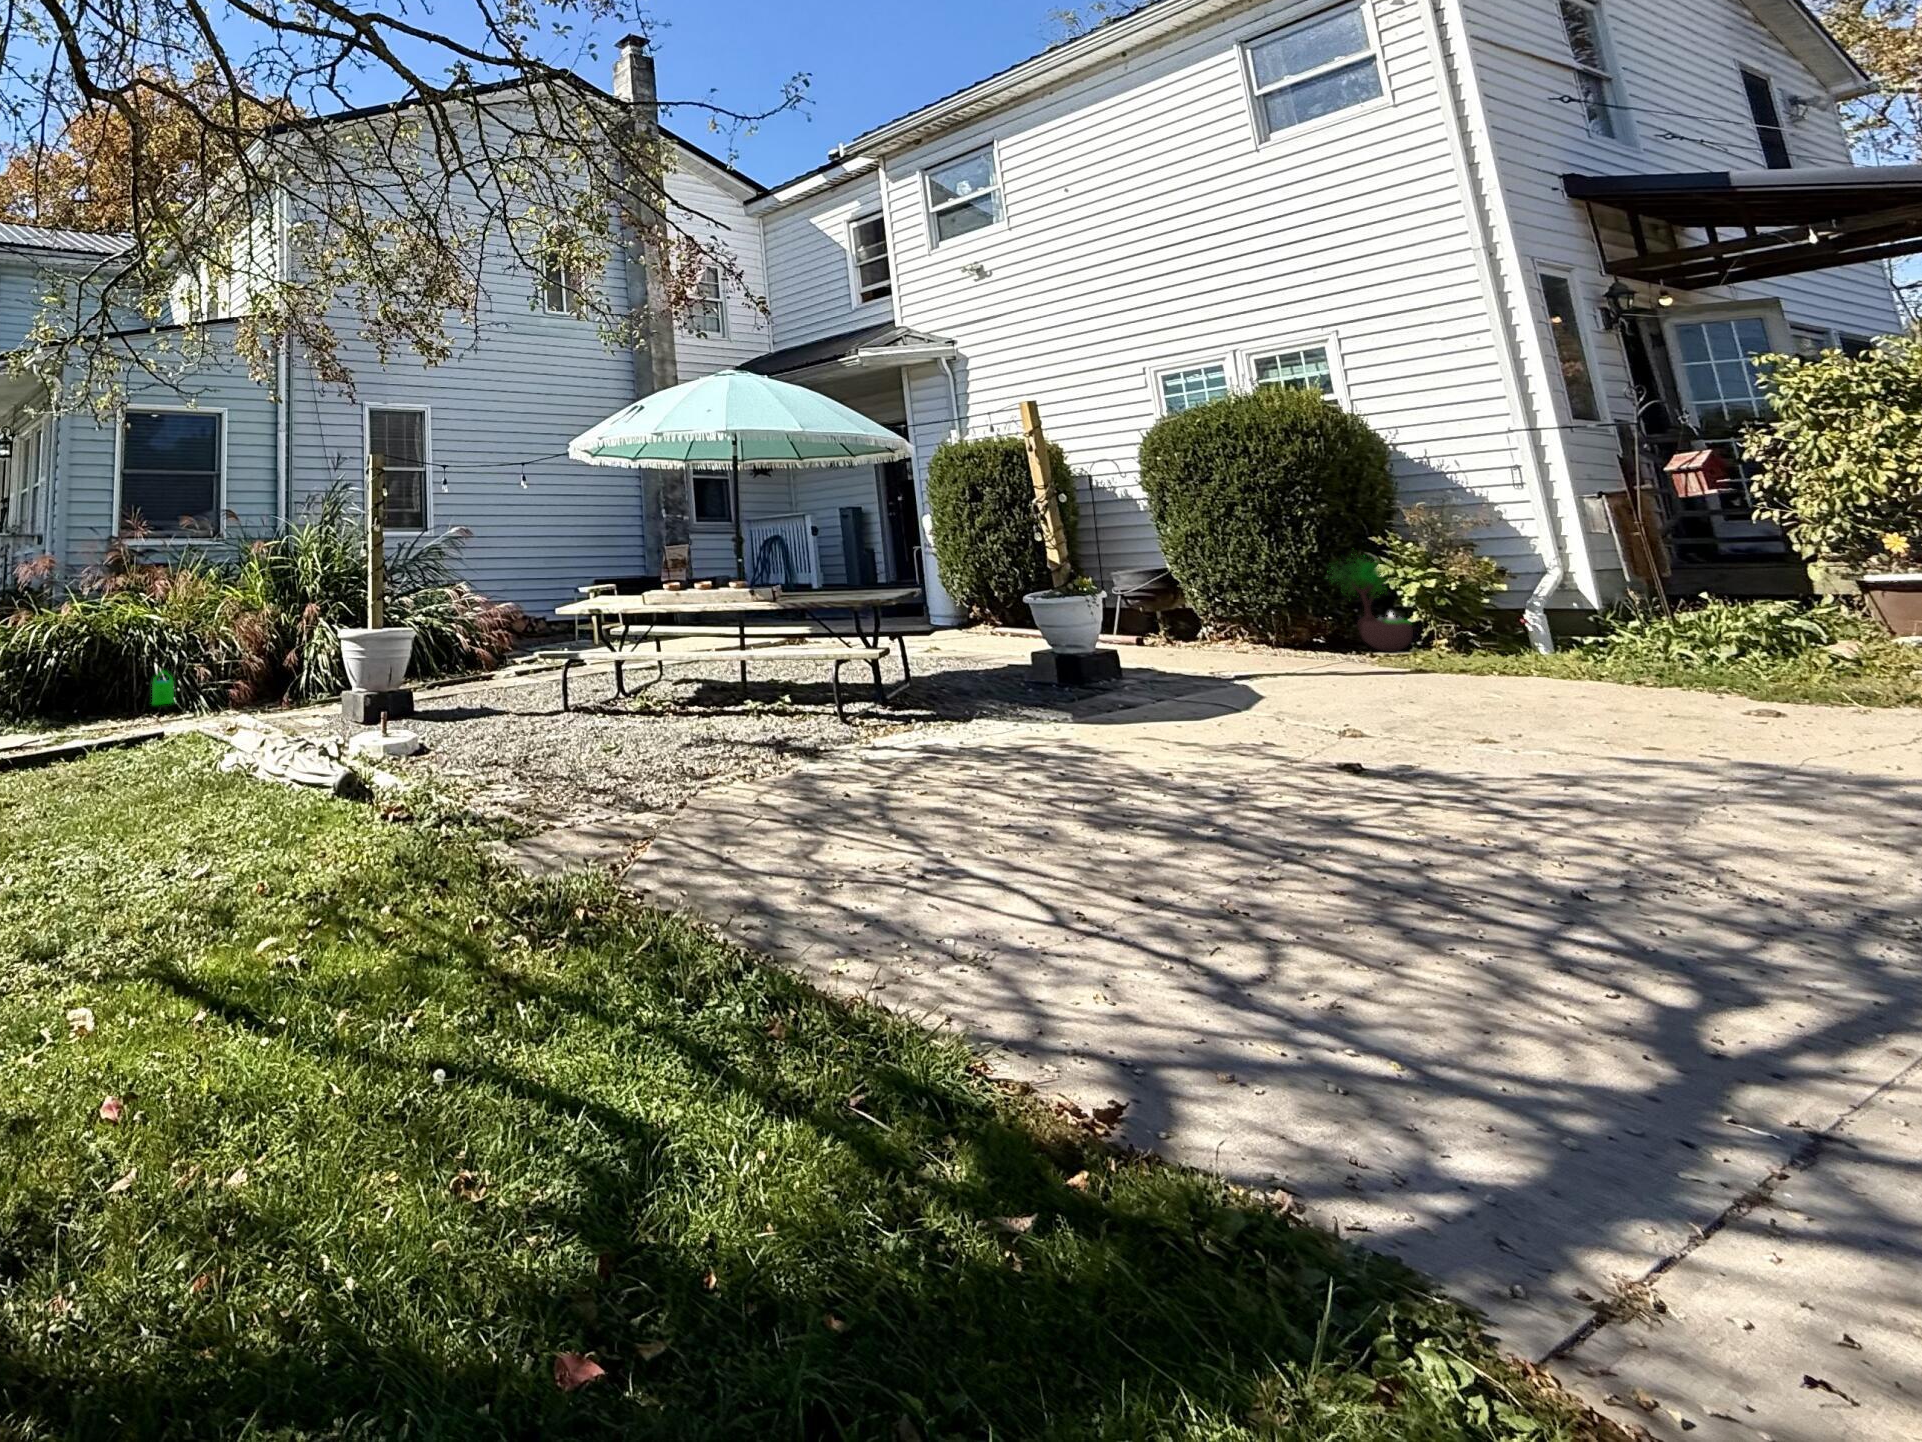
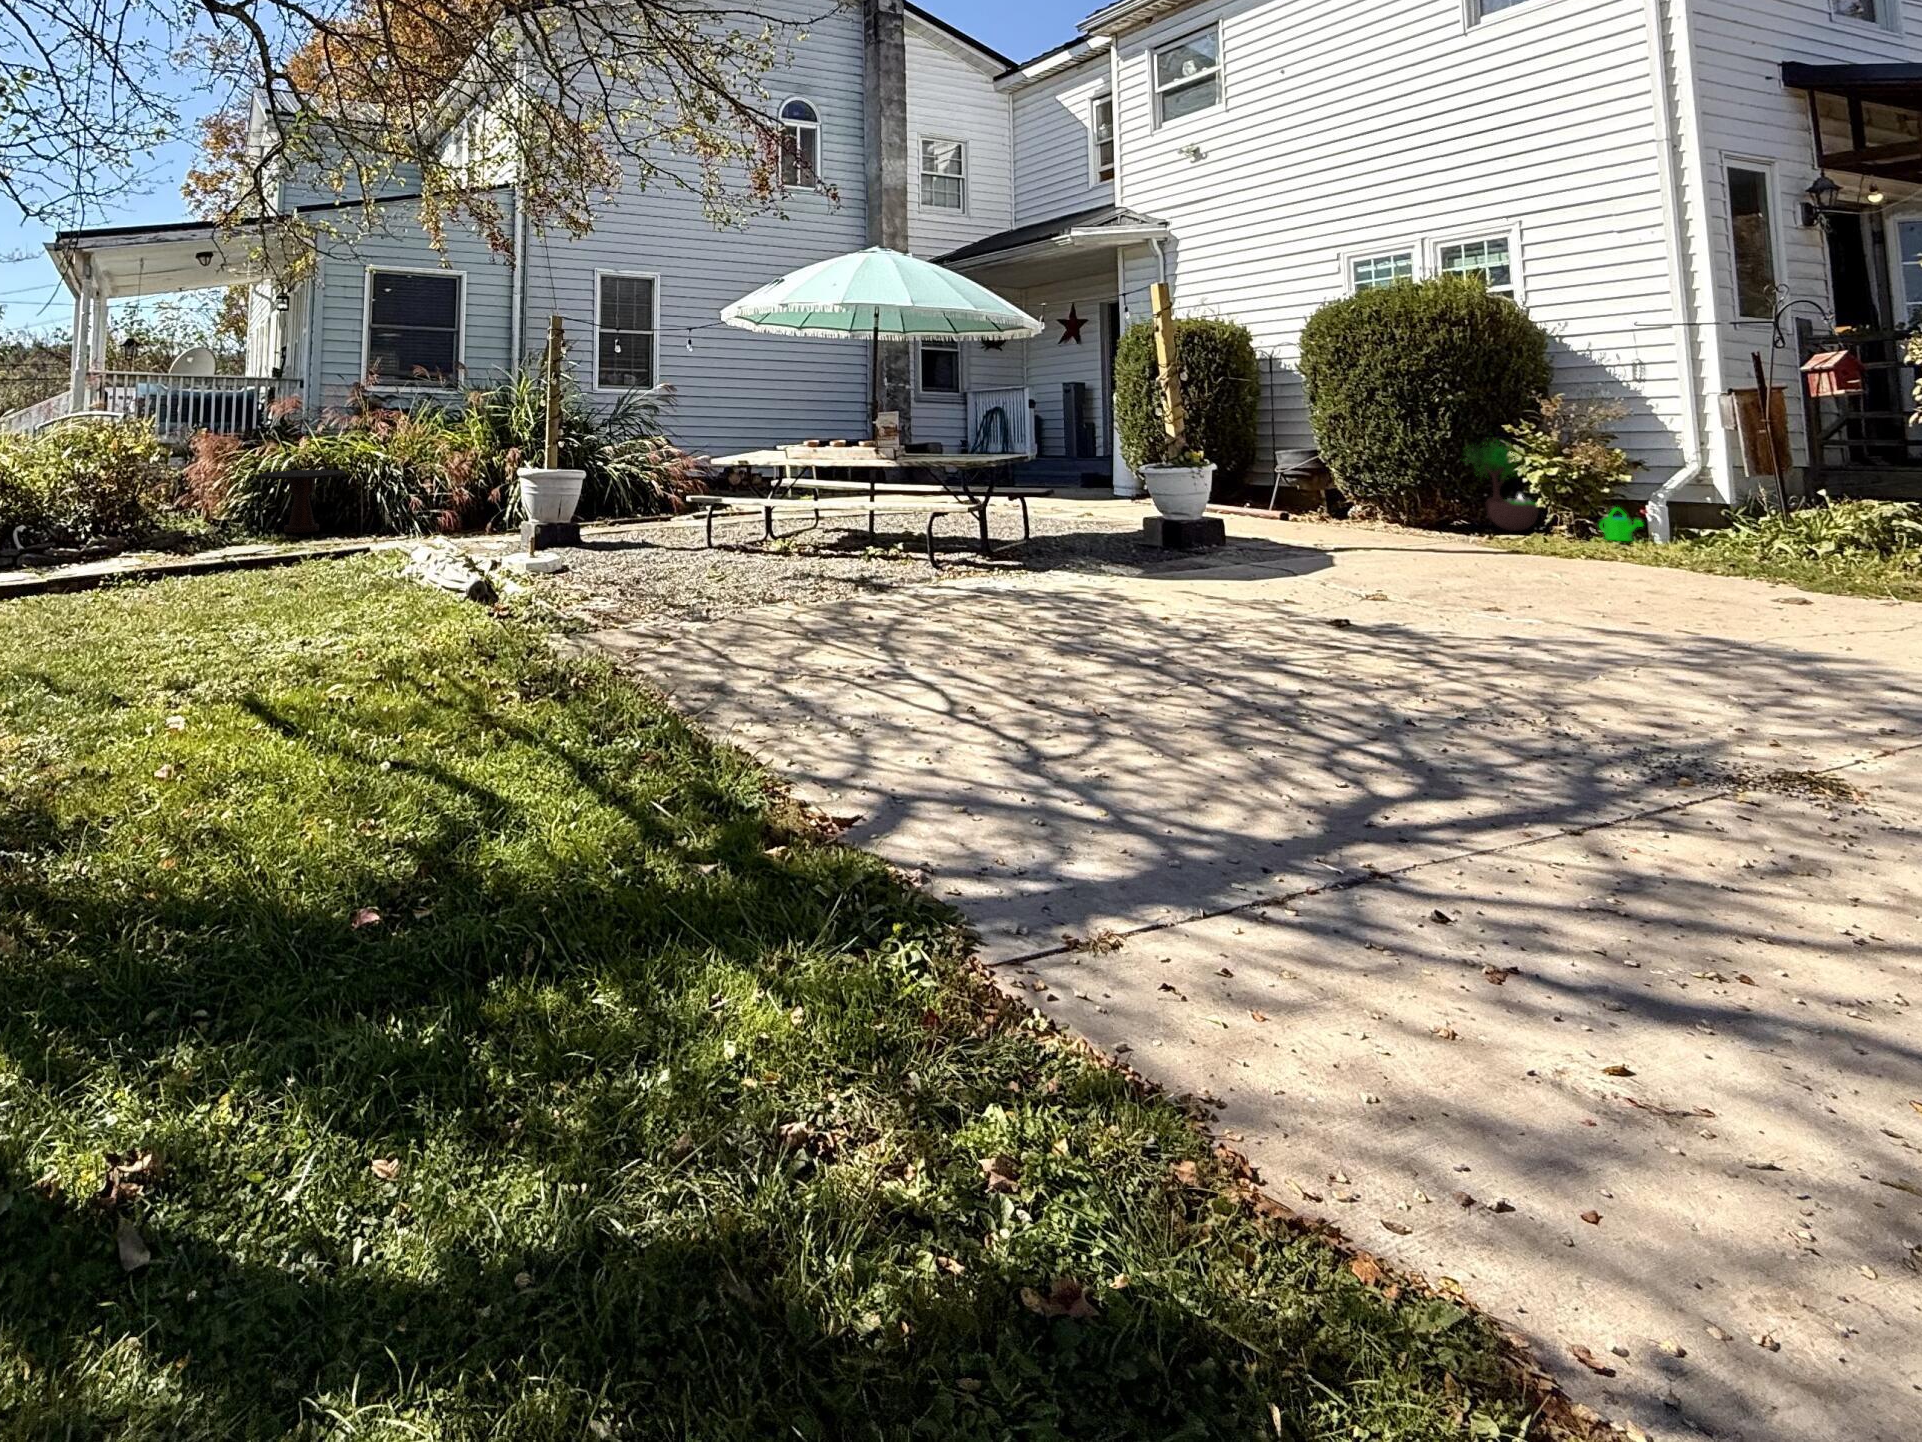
side table: none [14,642,118,721] -> present [258,470,345,533]
watering can: present [152,671,174,705] -> present [1599,507,1643,541]

